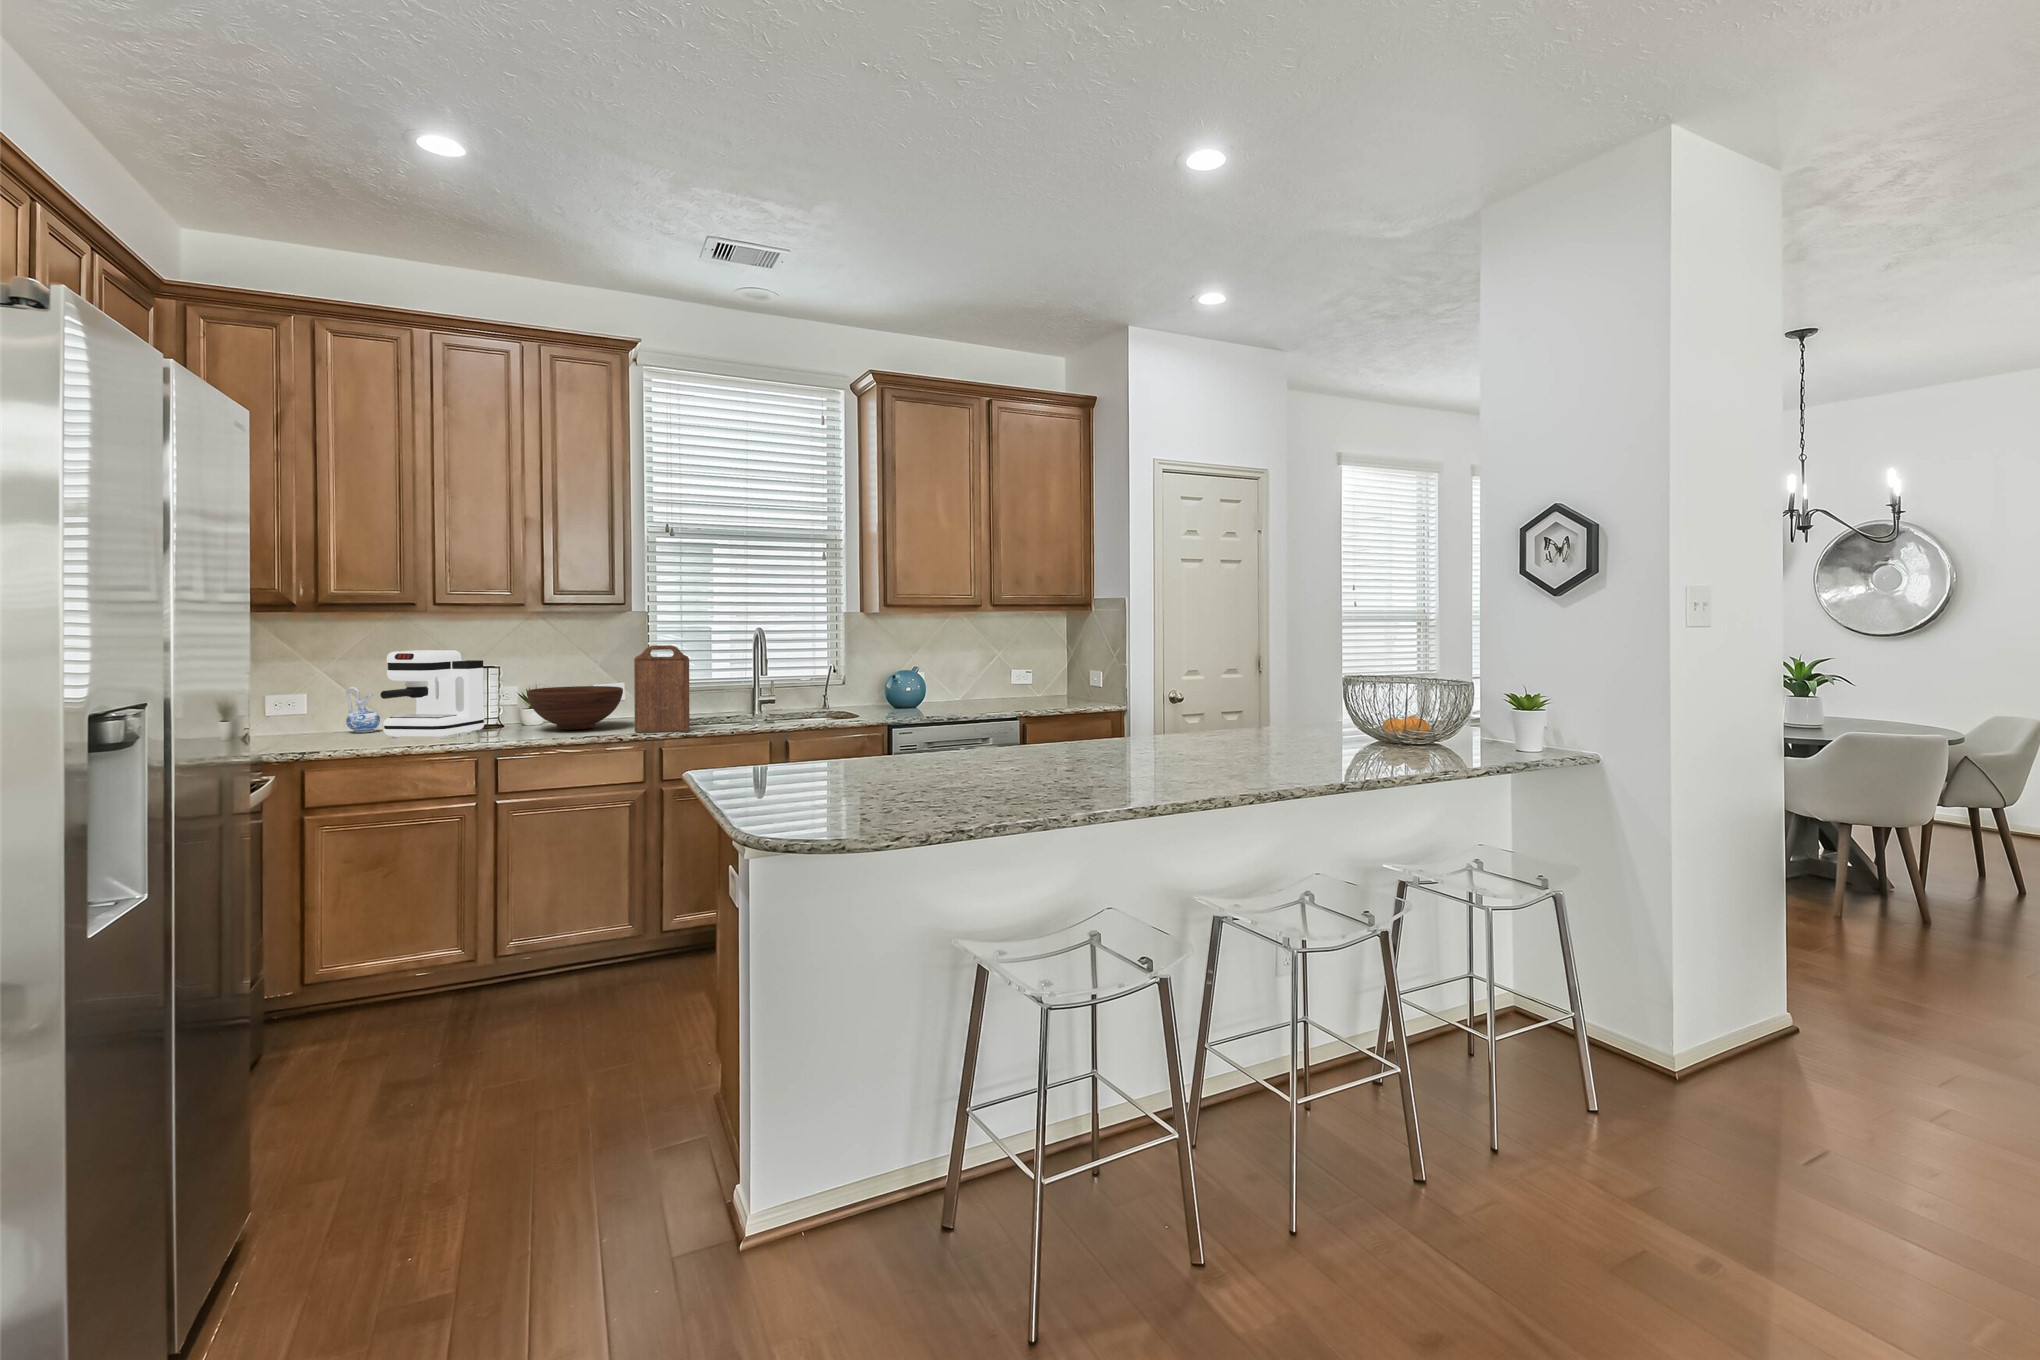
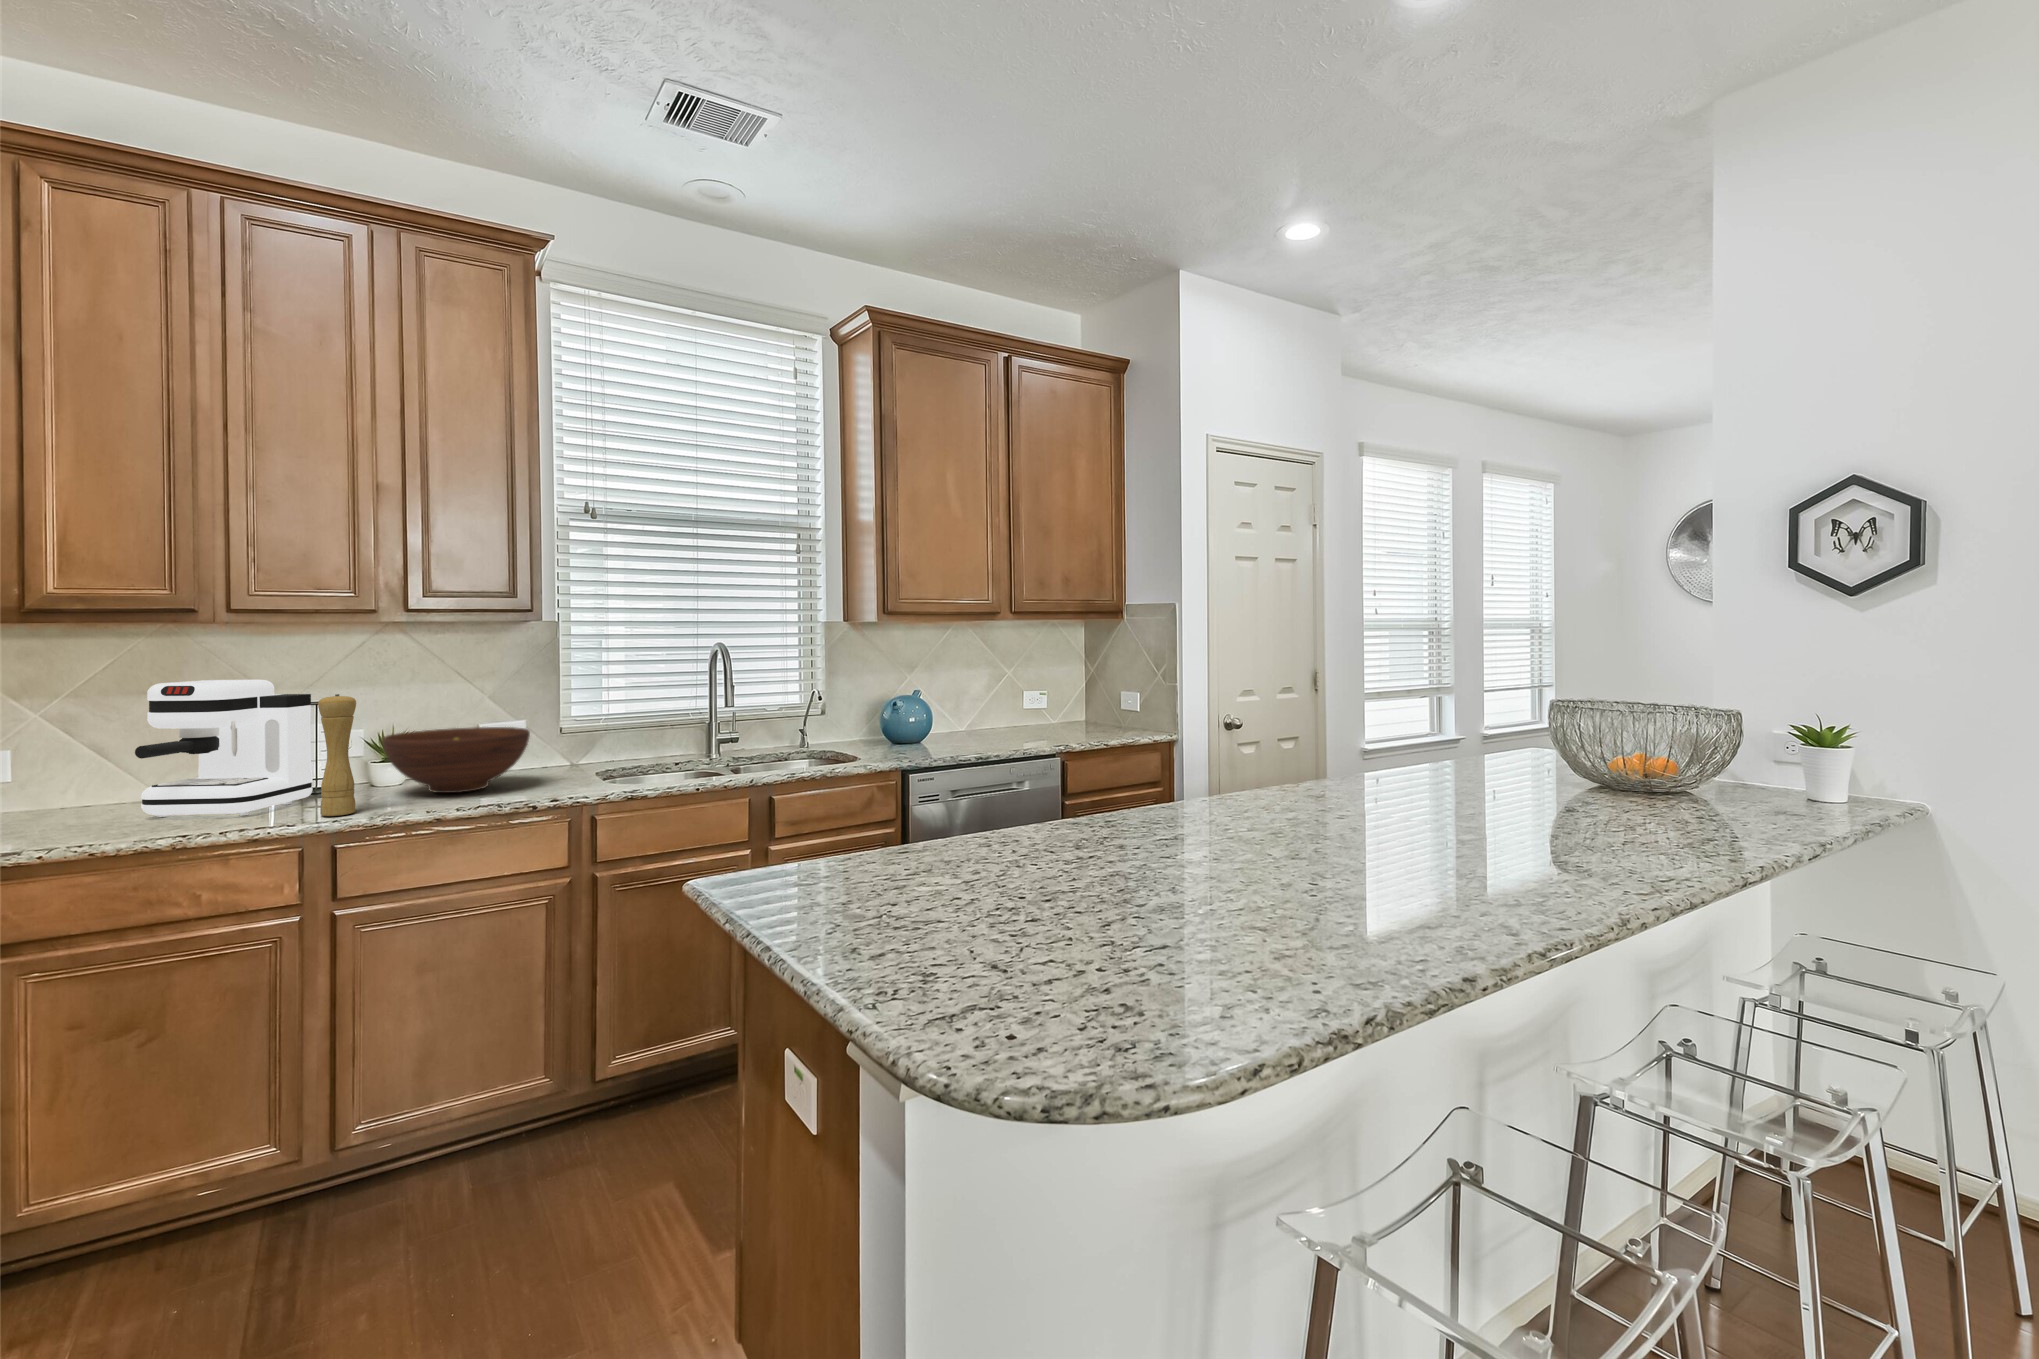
cutting board: present [634,645,689,733] -> none [553,668,635,795]
pepper mill: none [486,660,509,740] -> present [318,694,356,816]
ceramic pitcher: present [346,687,380,733] -> none [77,739,136,809]

